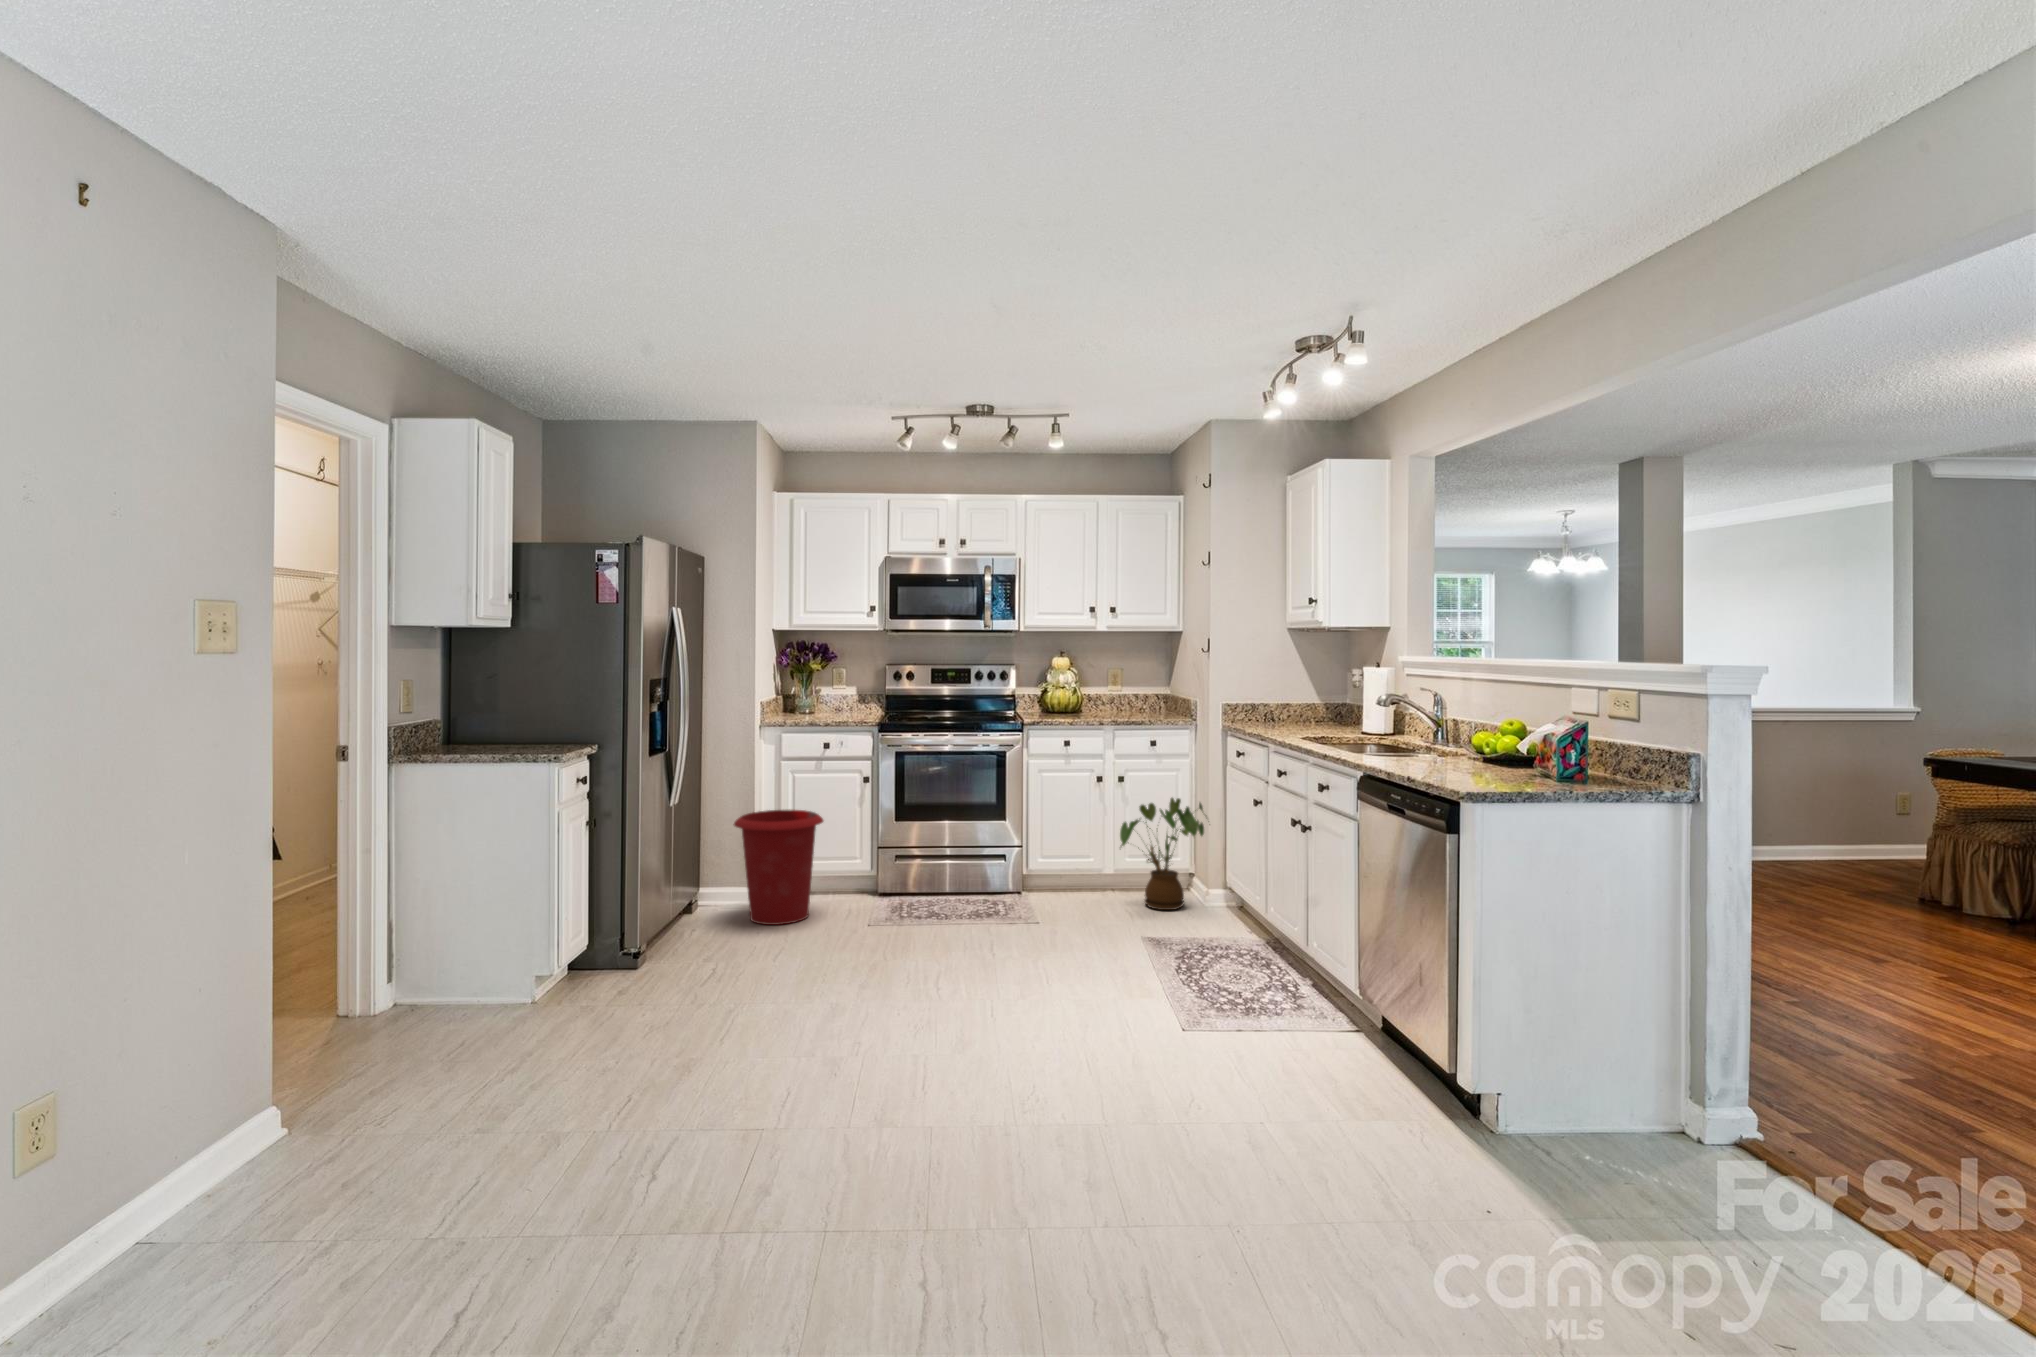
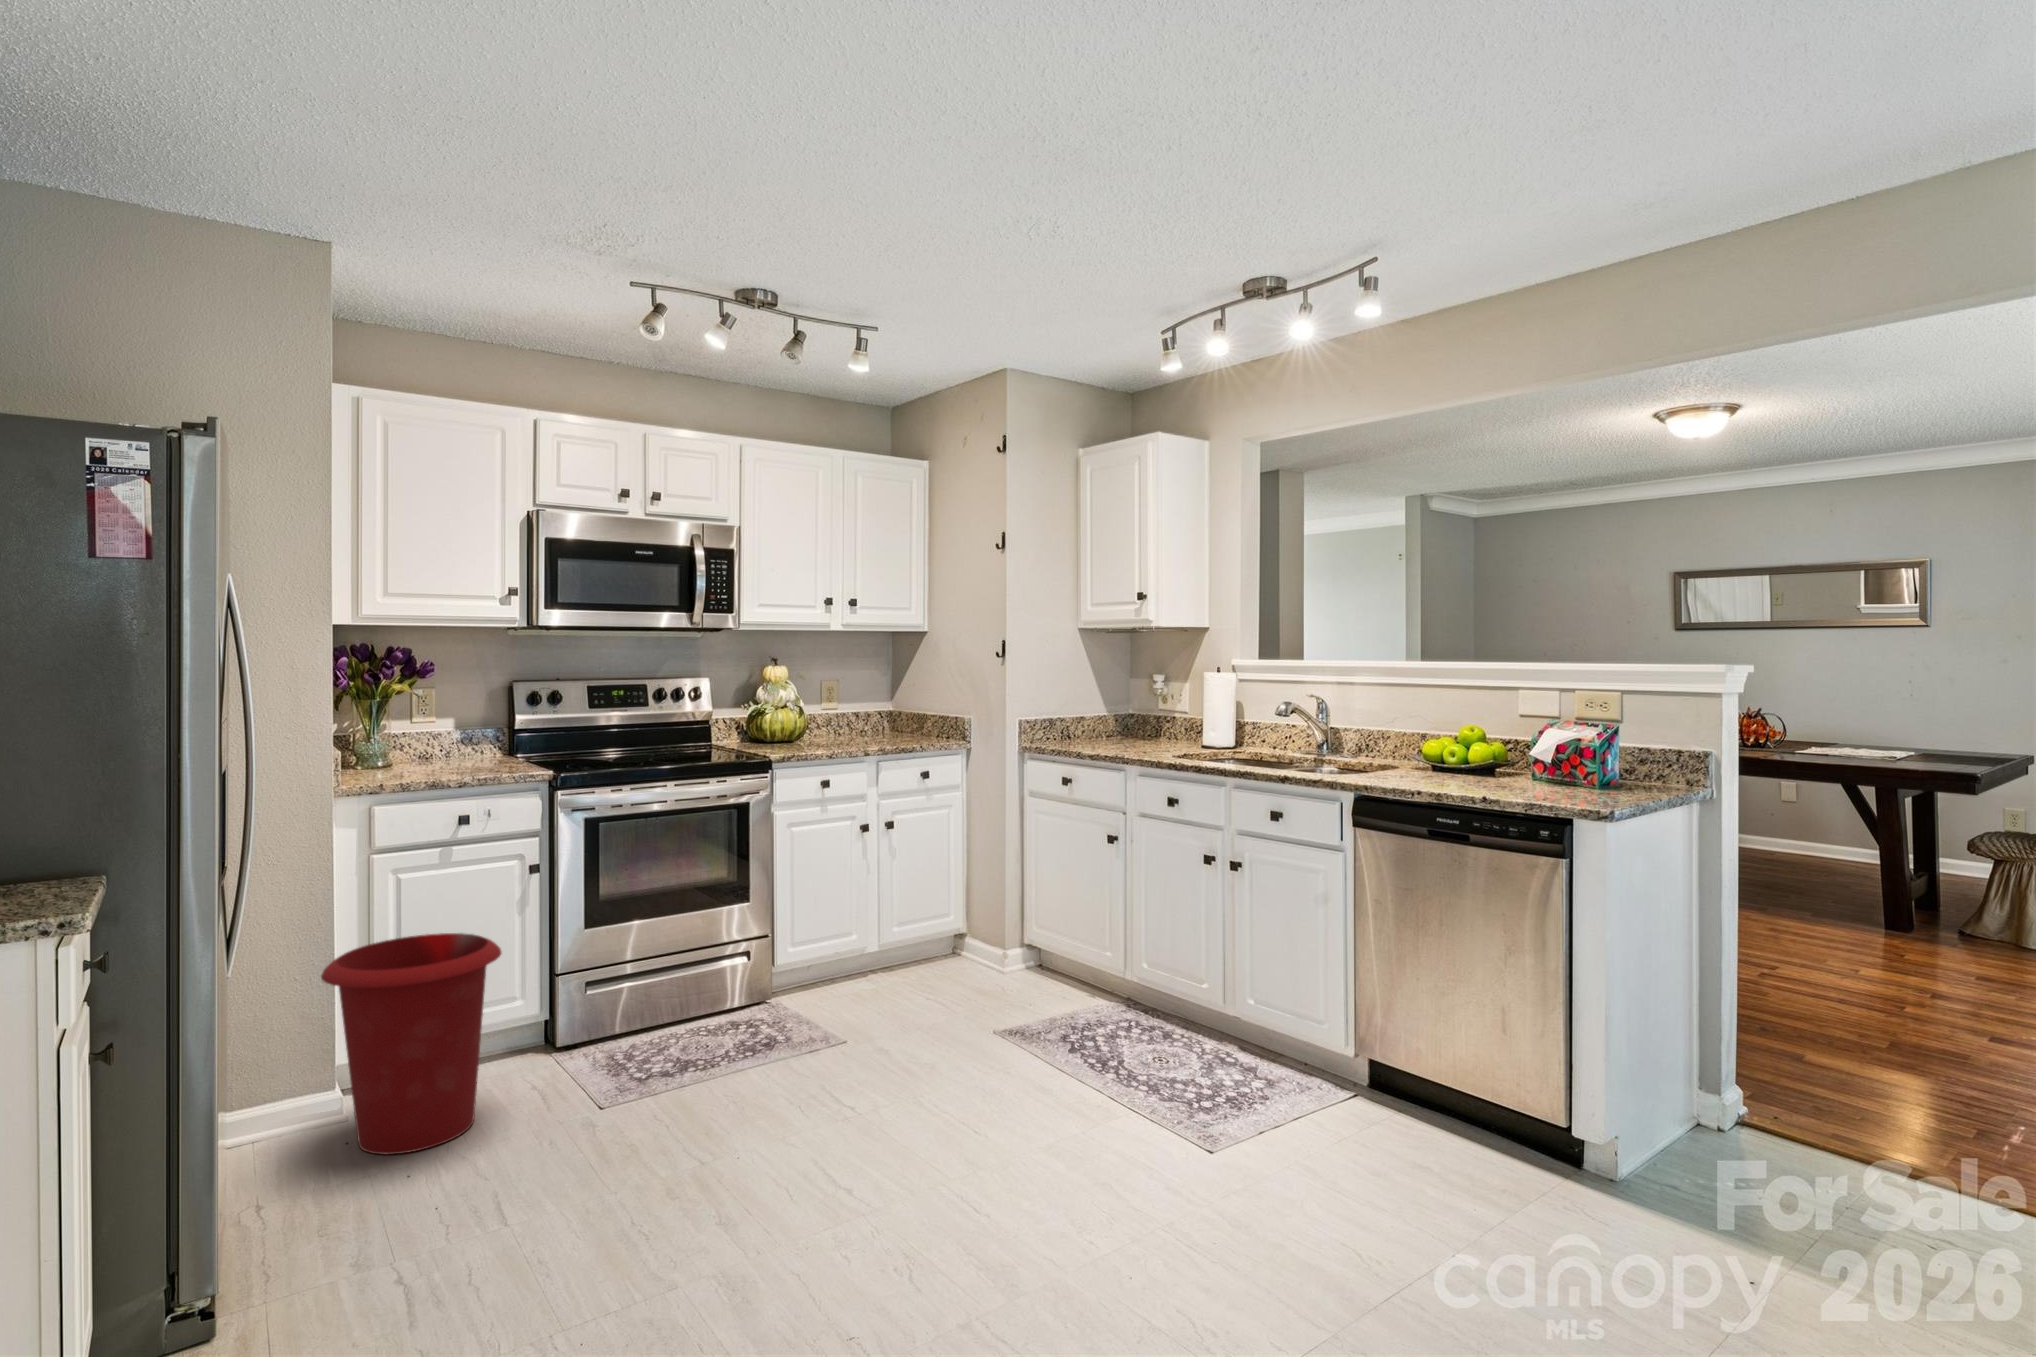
house plant: present [1120,798,1204,910] -> none [907,842,1022,988]

